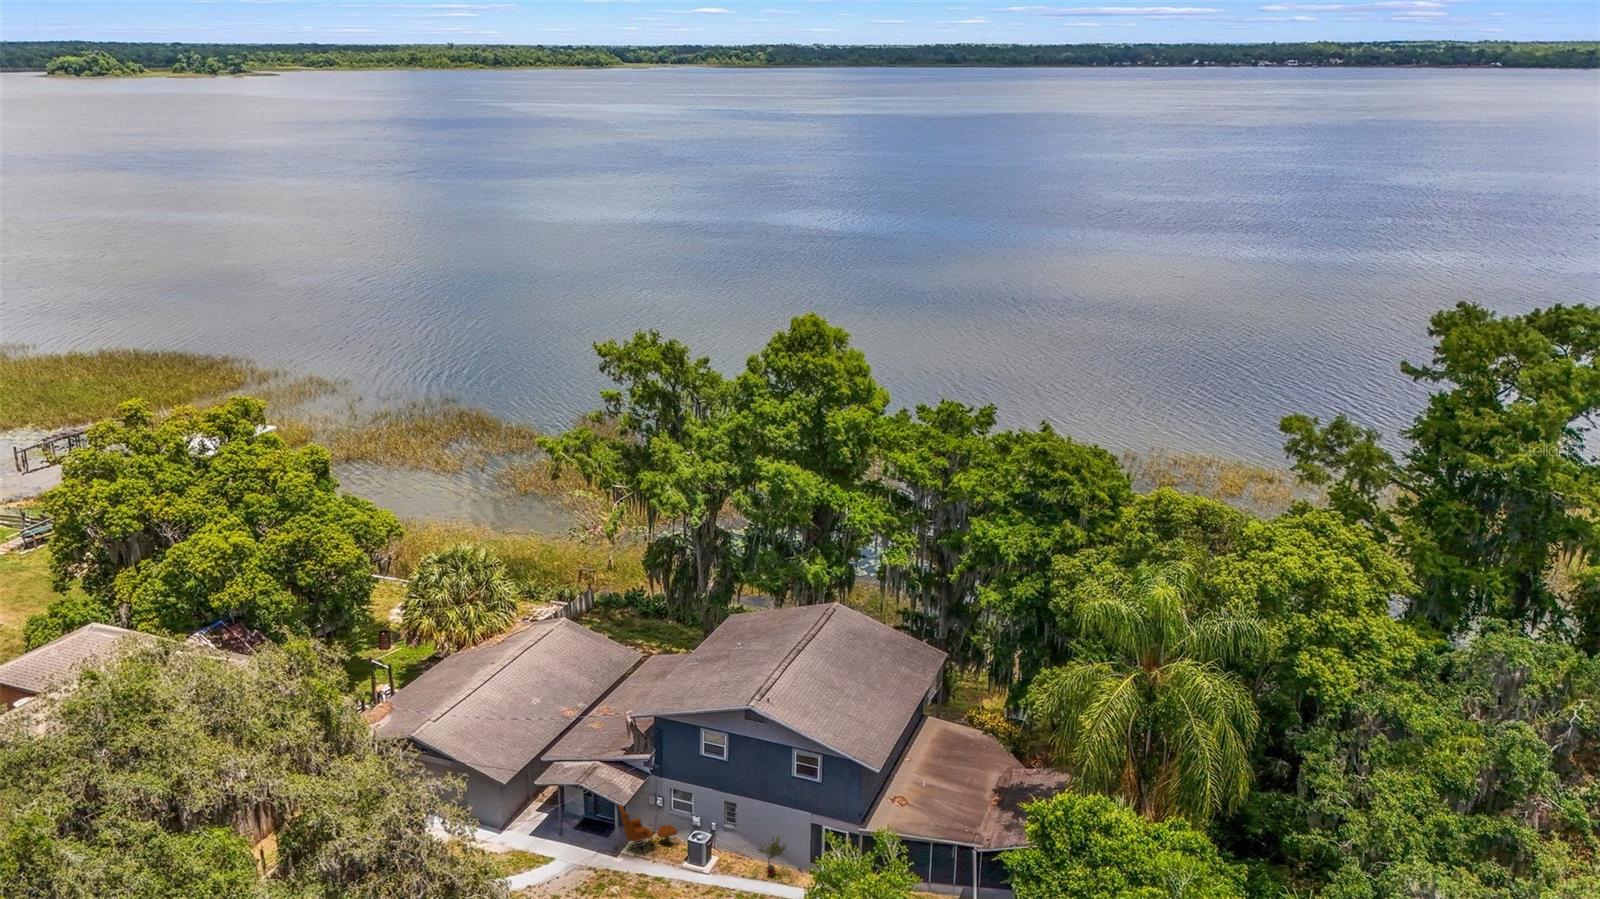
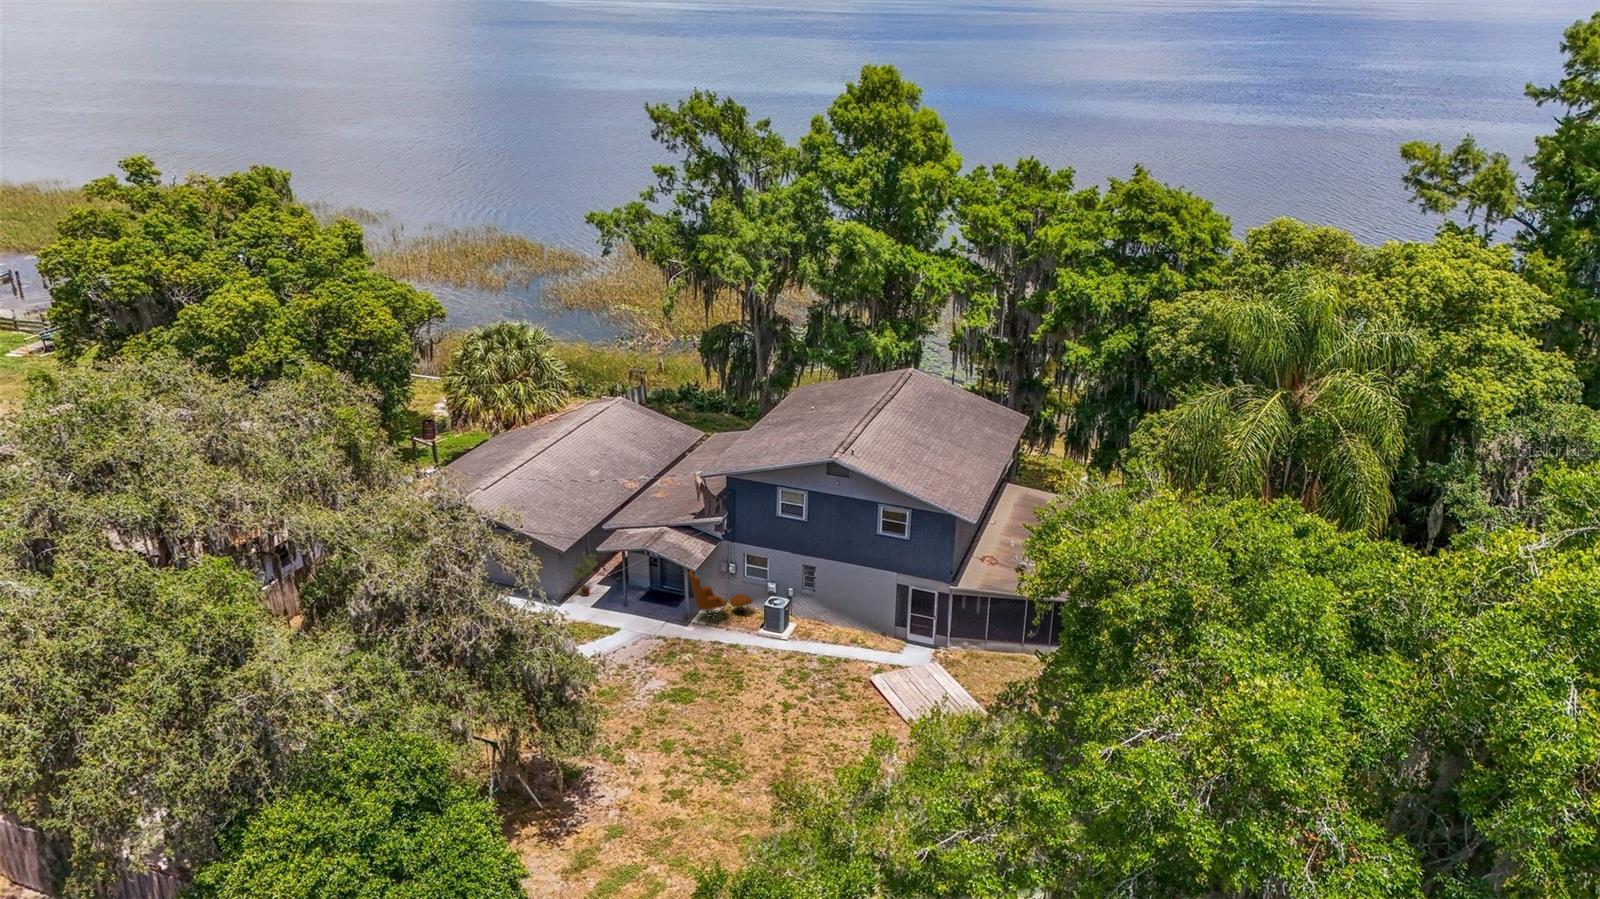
potted tree: present [757,836,786,876] -> present [571,554,597,596]

